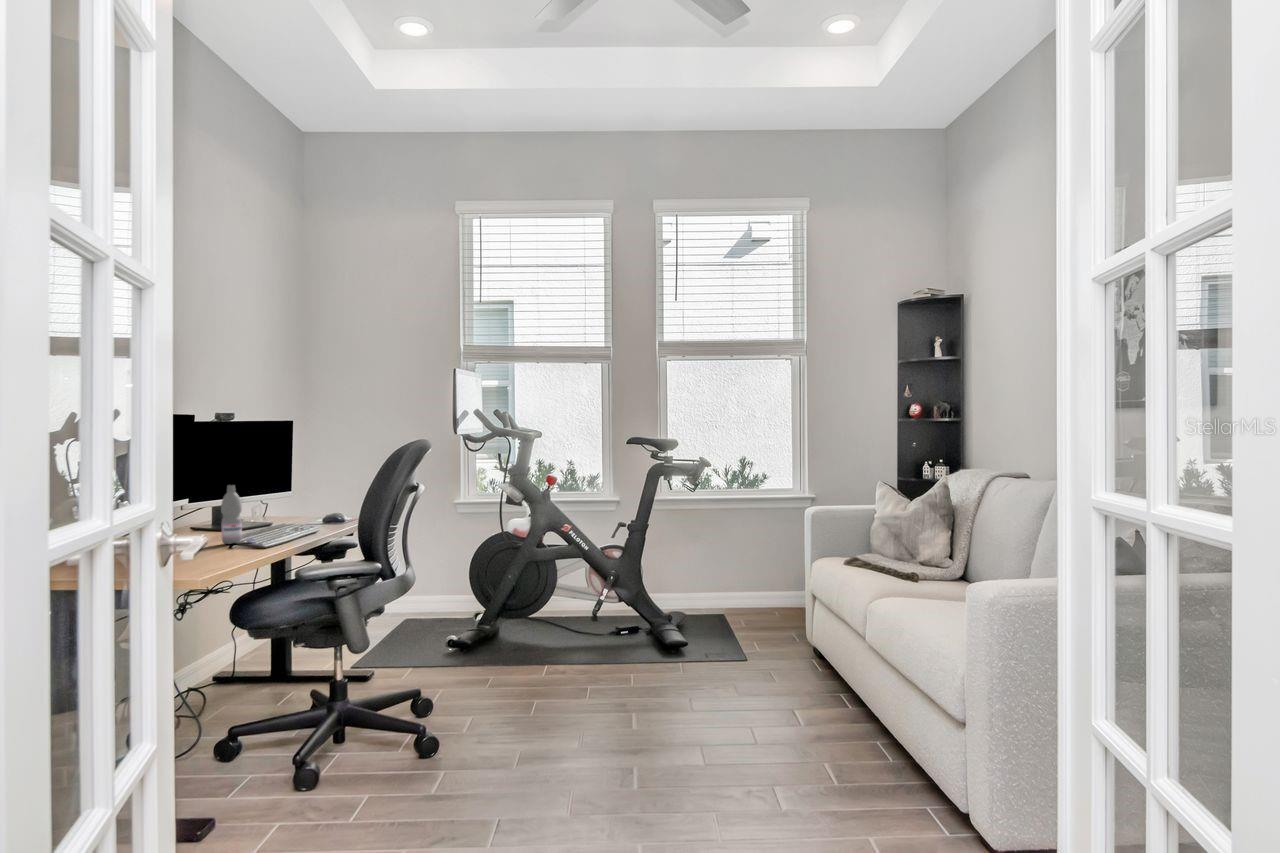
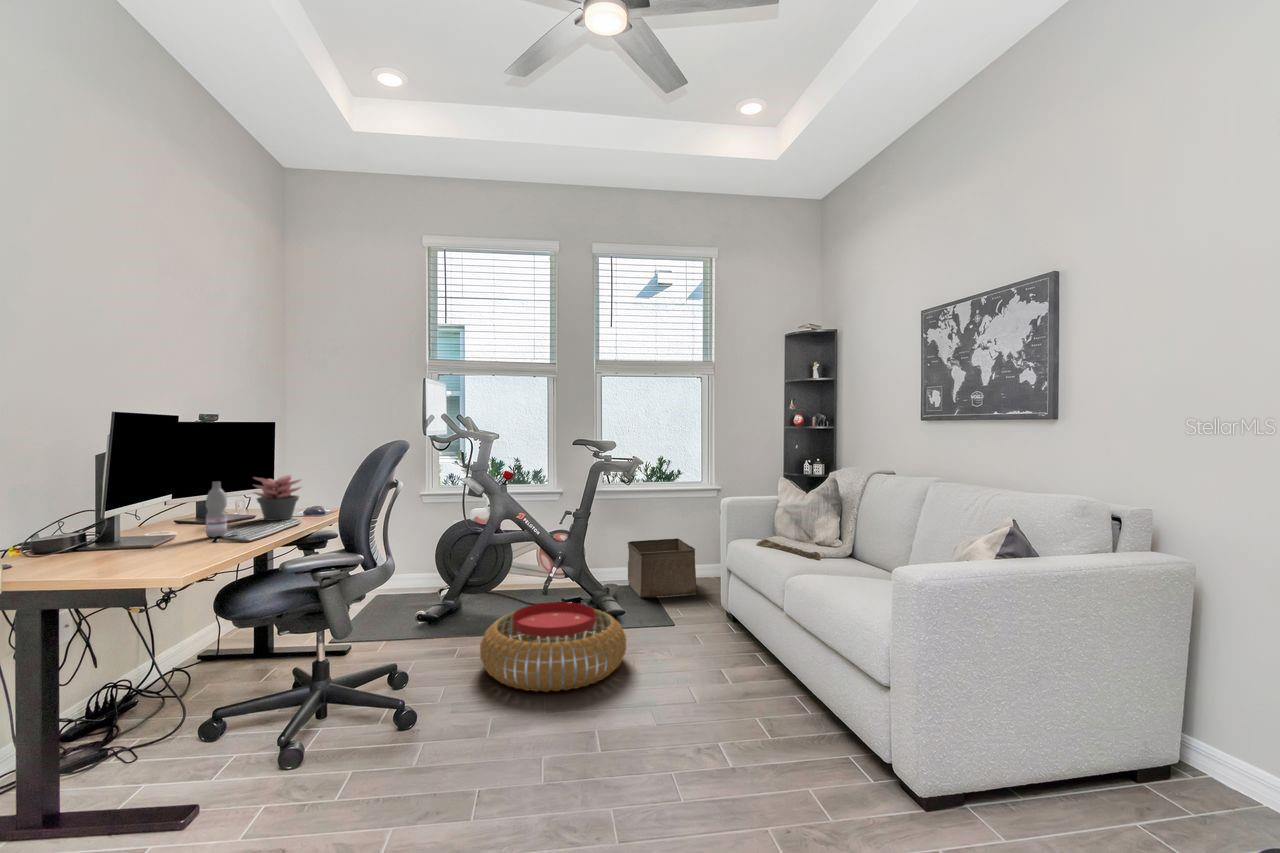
succulent plant: none [268,479,319,529] -> present [254,475,301,520]
storage bin: none [698,559,781,629] -> present [628,538,696,598]
pouf: none [511,628,679,727] -> present [480,602,626,692]

